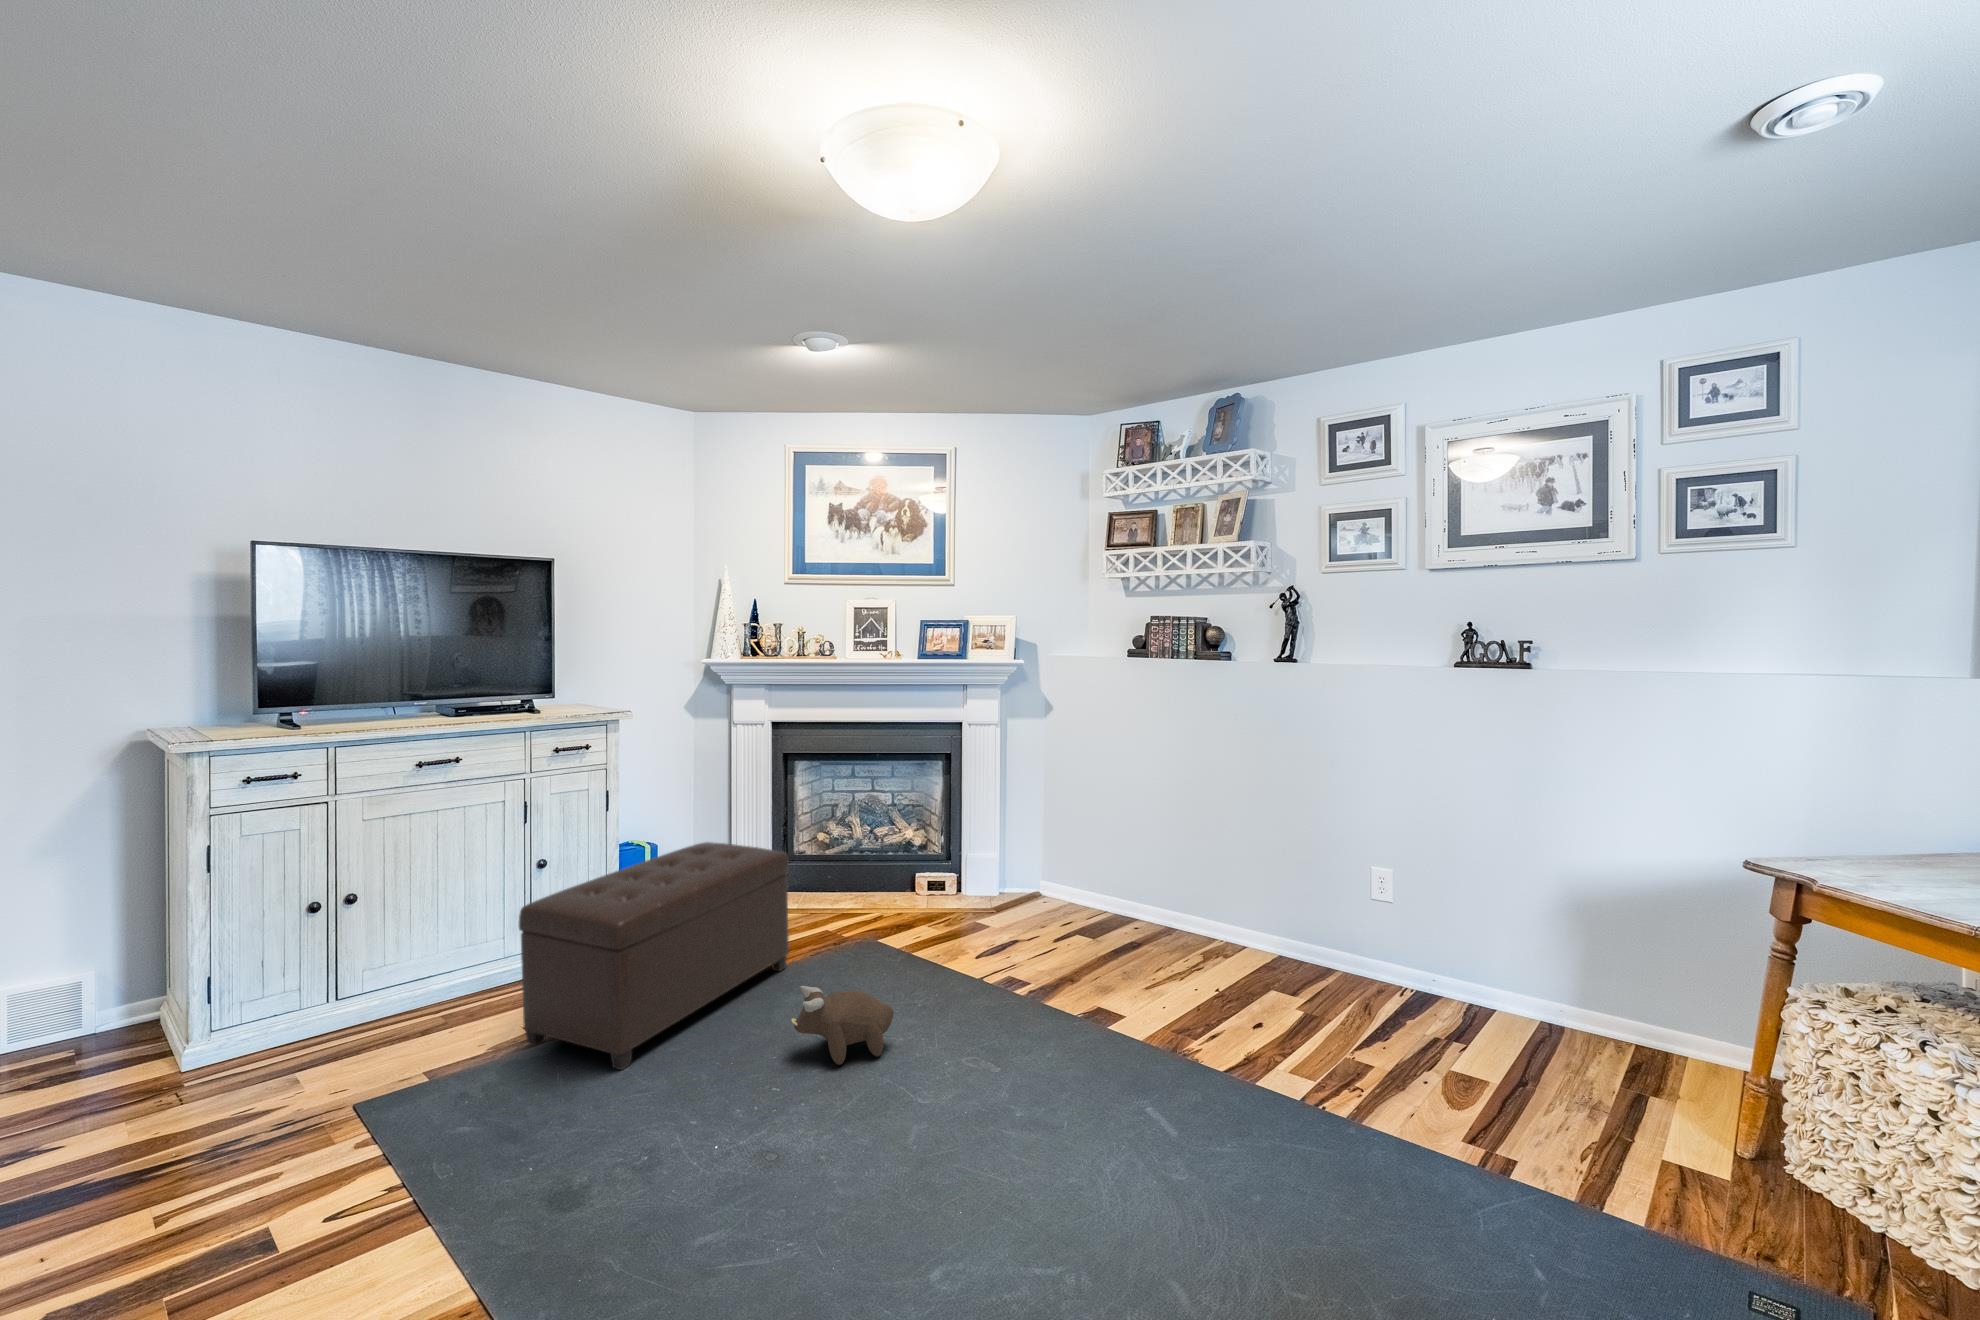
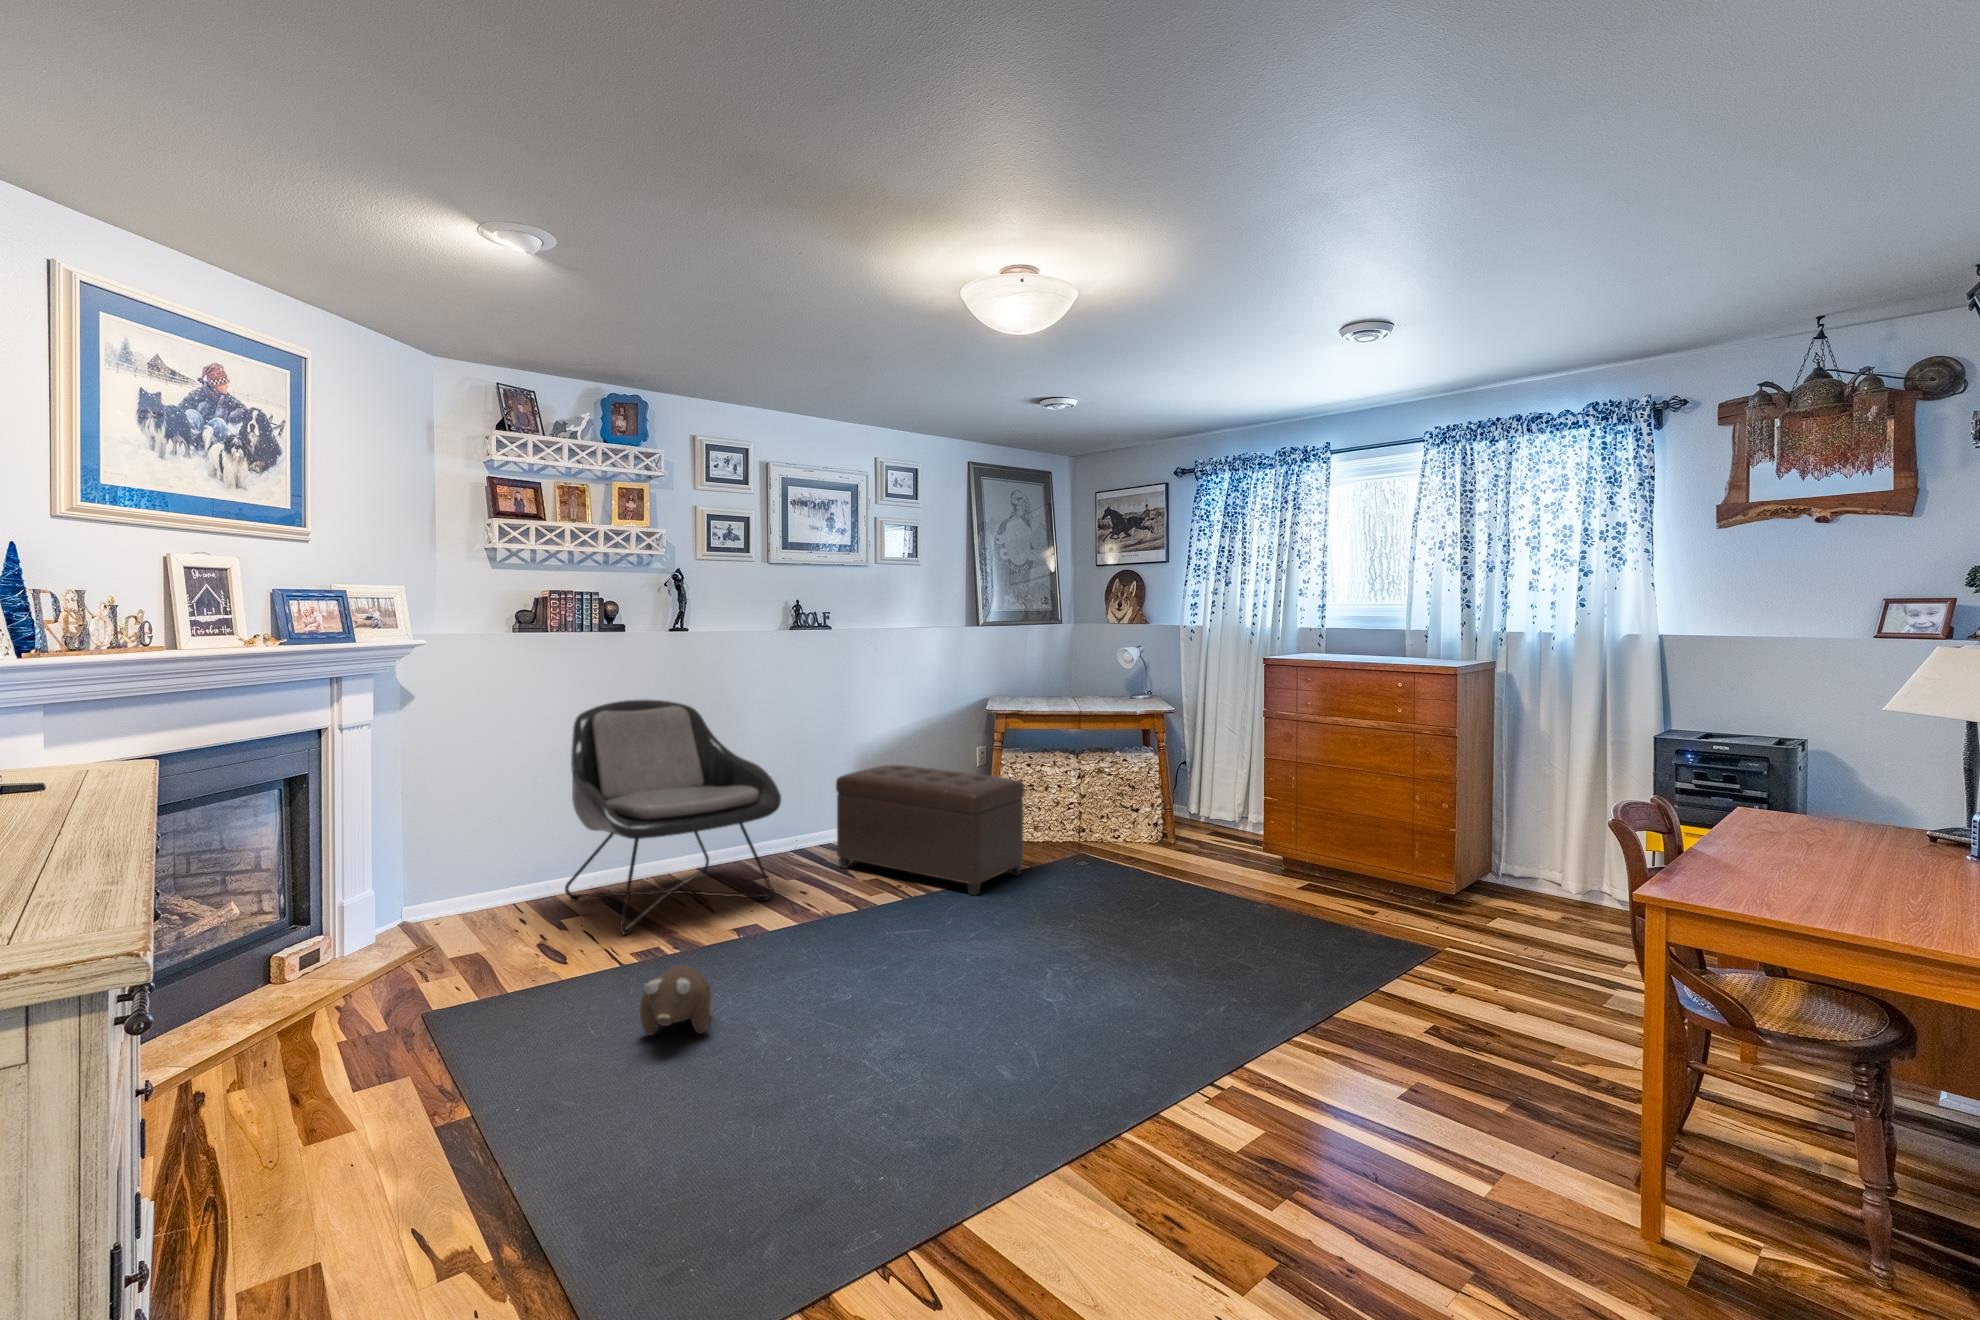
lounge chair: none [1041,735,1279,1015] -> present [565,699,781,935]
ottoman: present [519,842,789,1070] -> present [836,765,1025,895]

